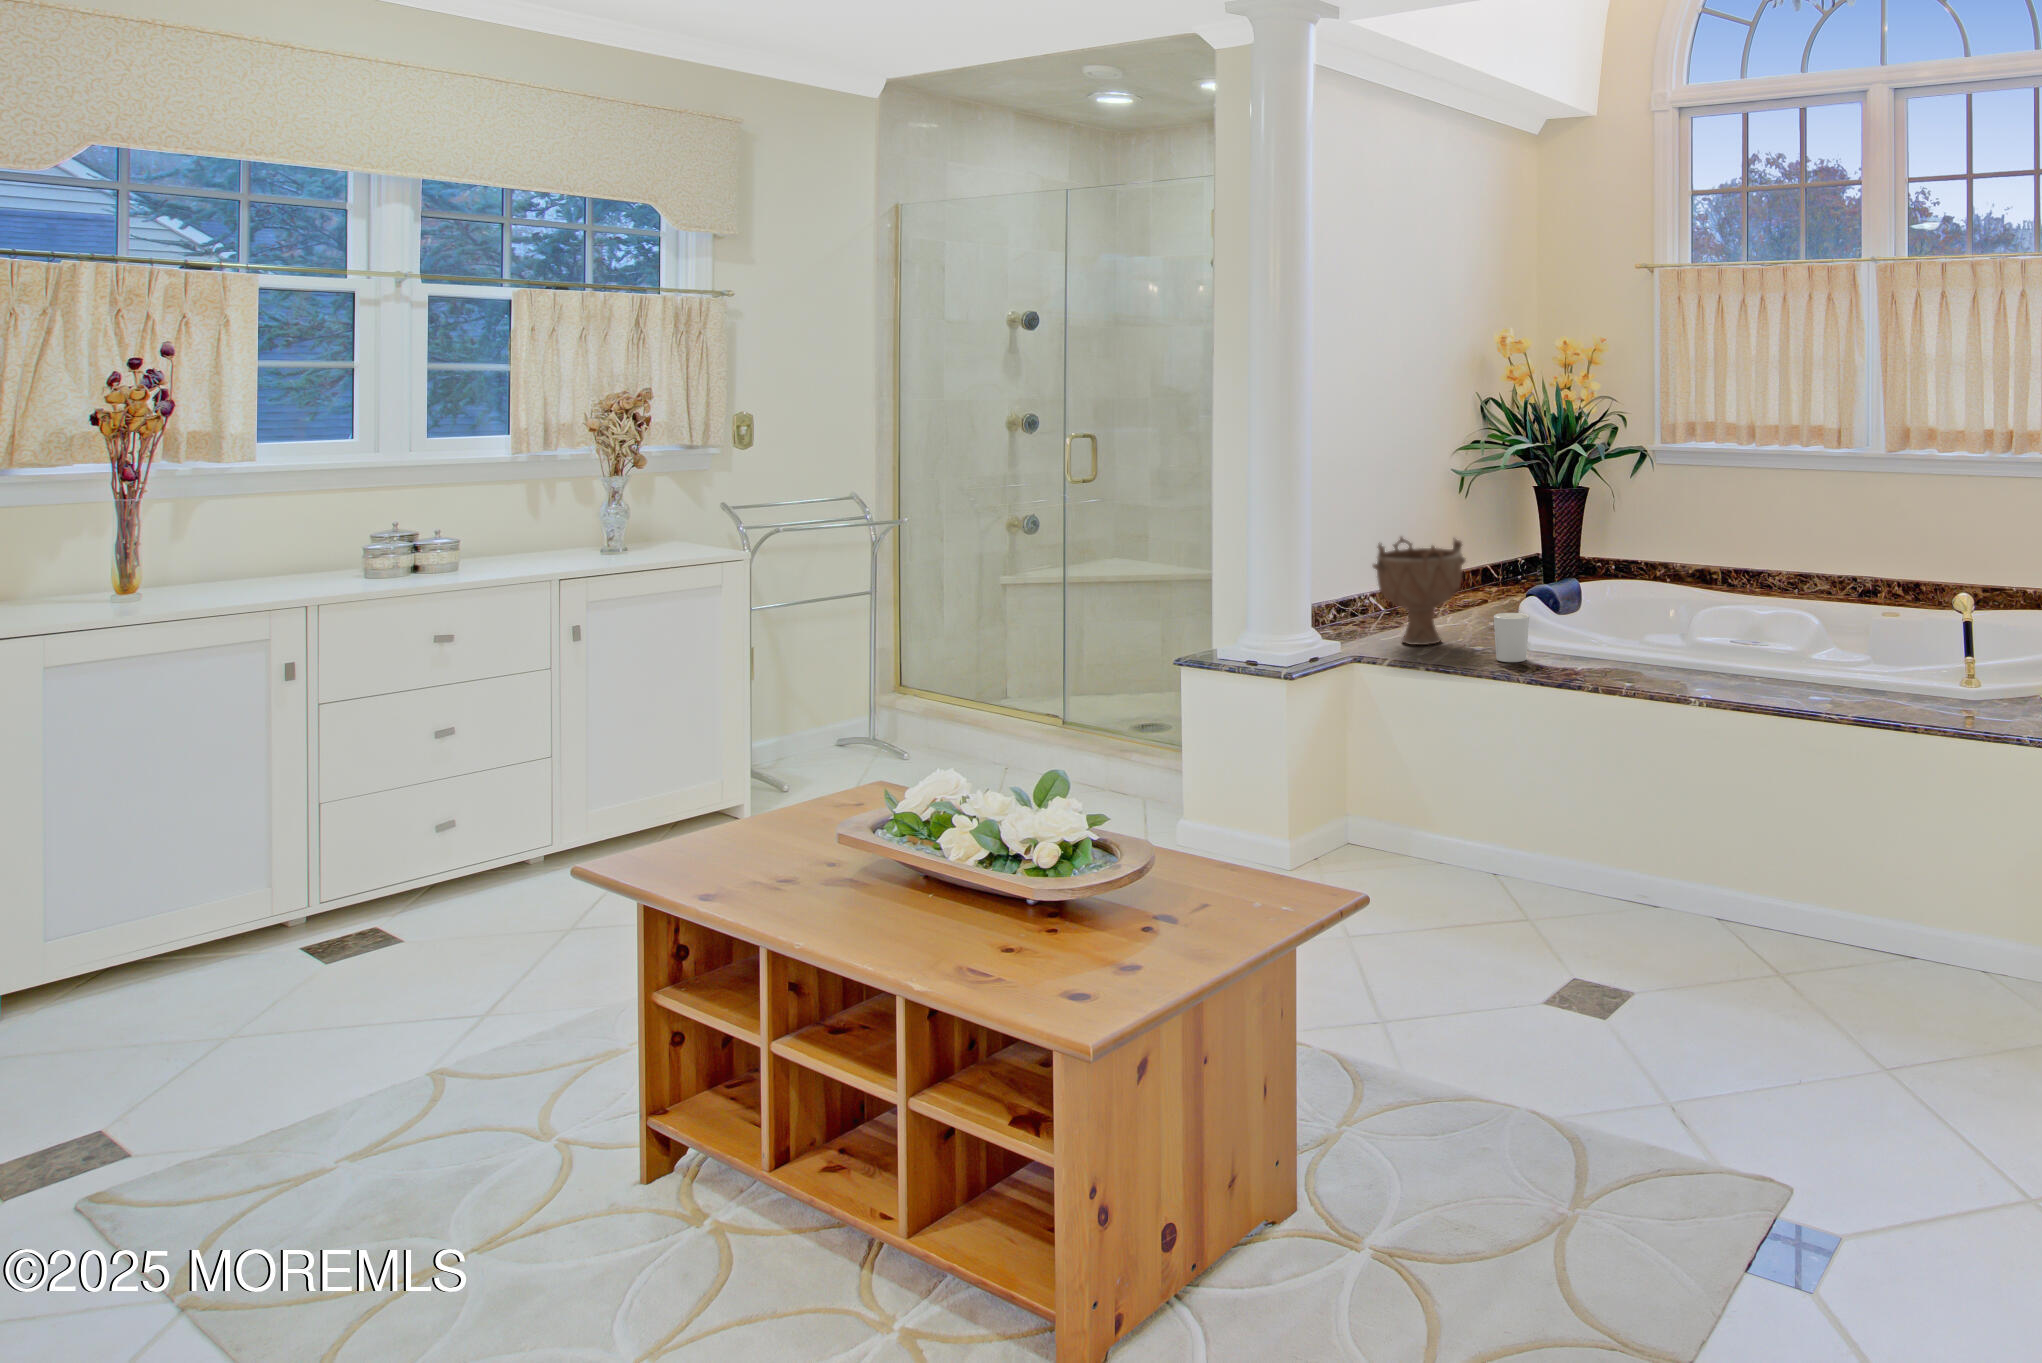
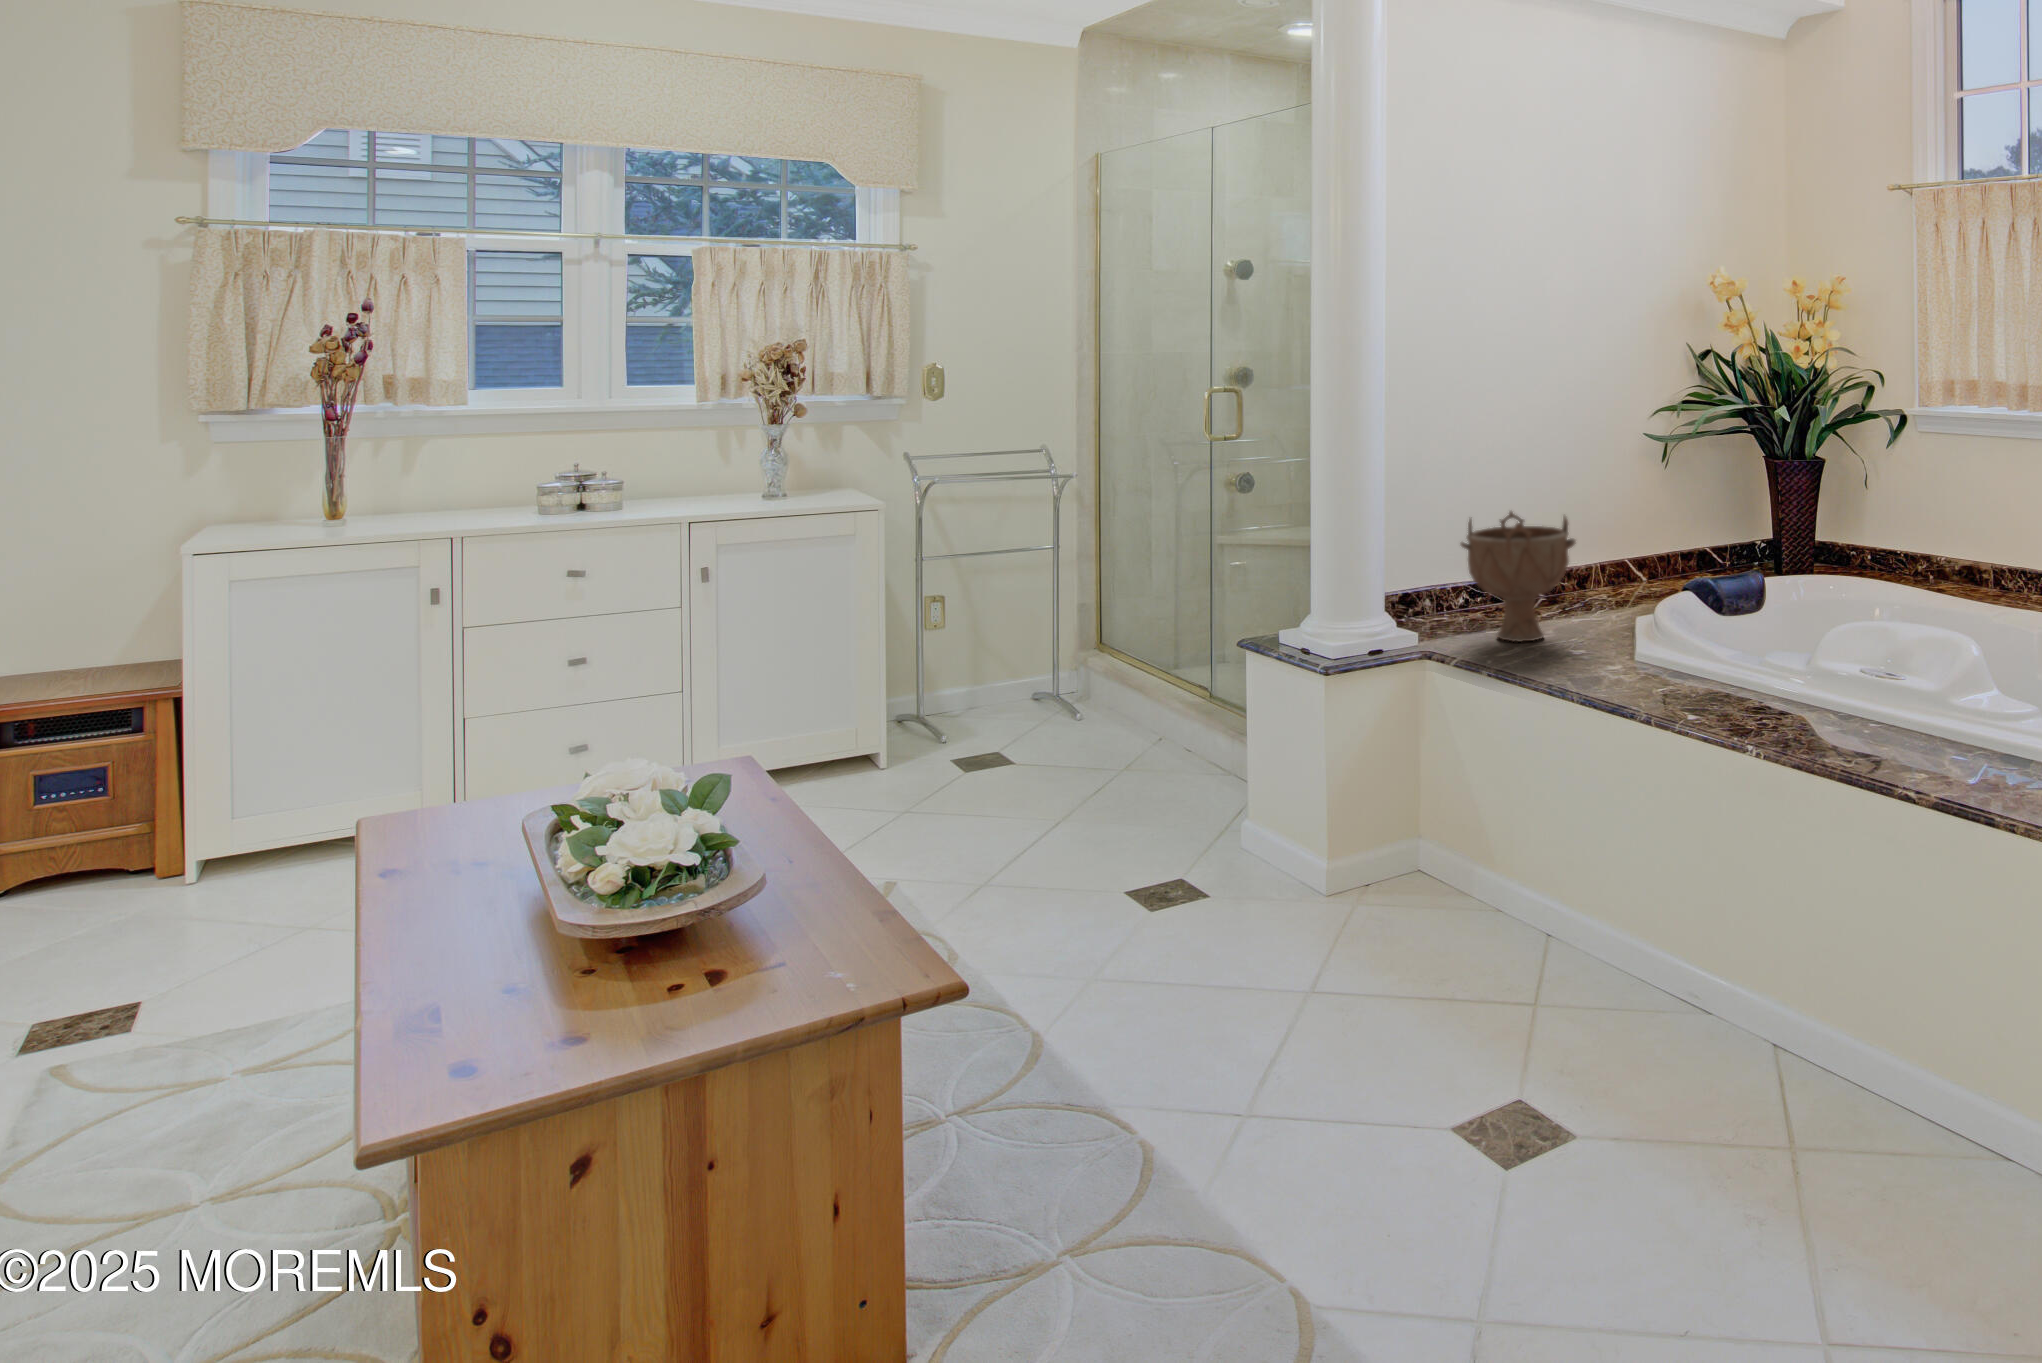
candle holder: present [1494,613,1529,662] -> none [1569,610,1613,672]

